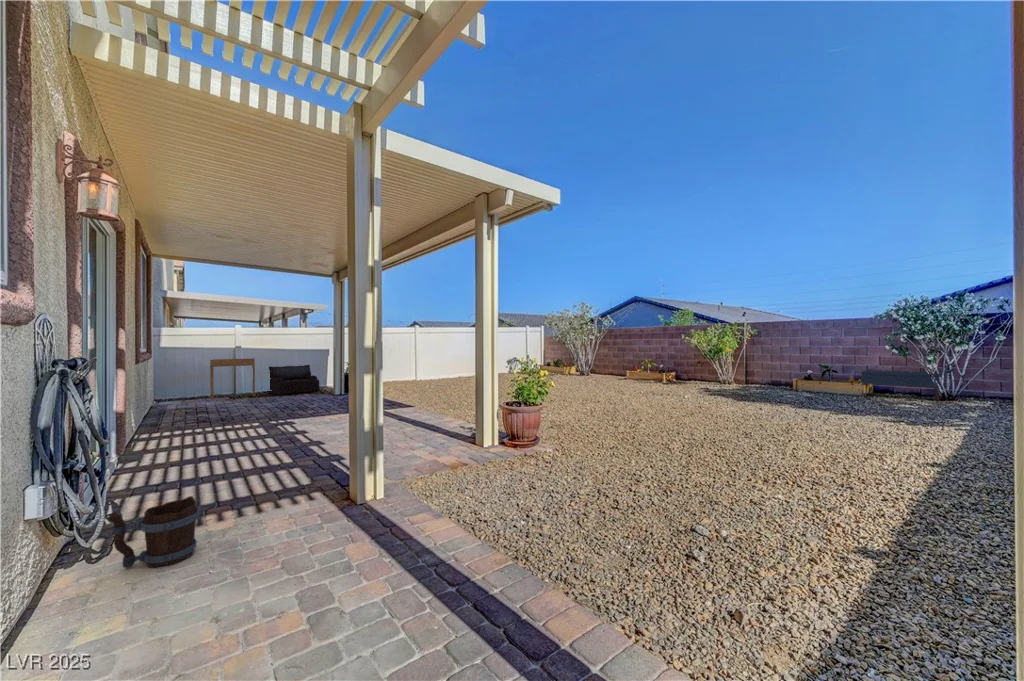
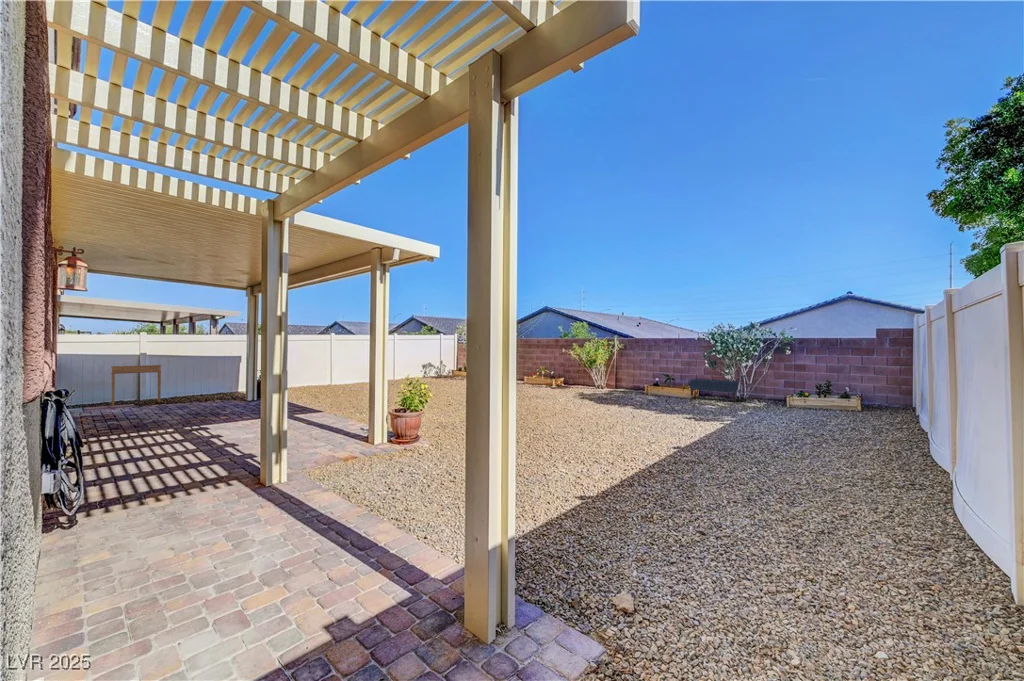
armchair: present [267,365,320,395] -> none [173,370,230,401]
bucket: present [108,496,200,568] -> none [86,482,150,529]

